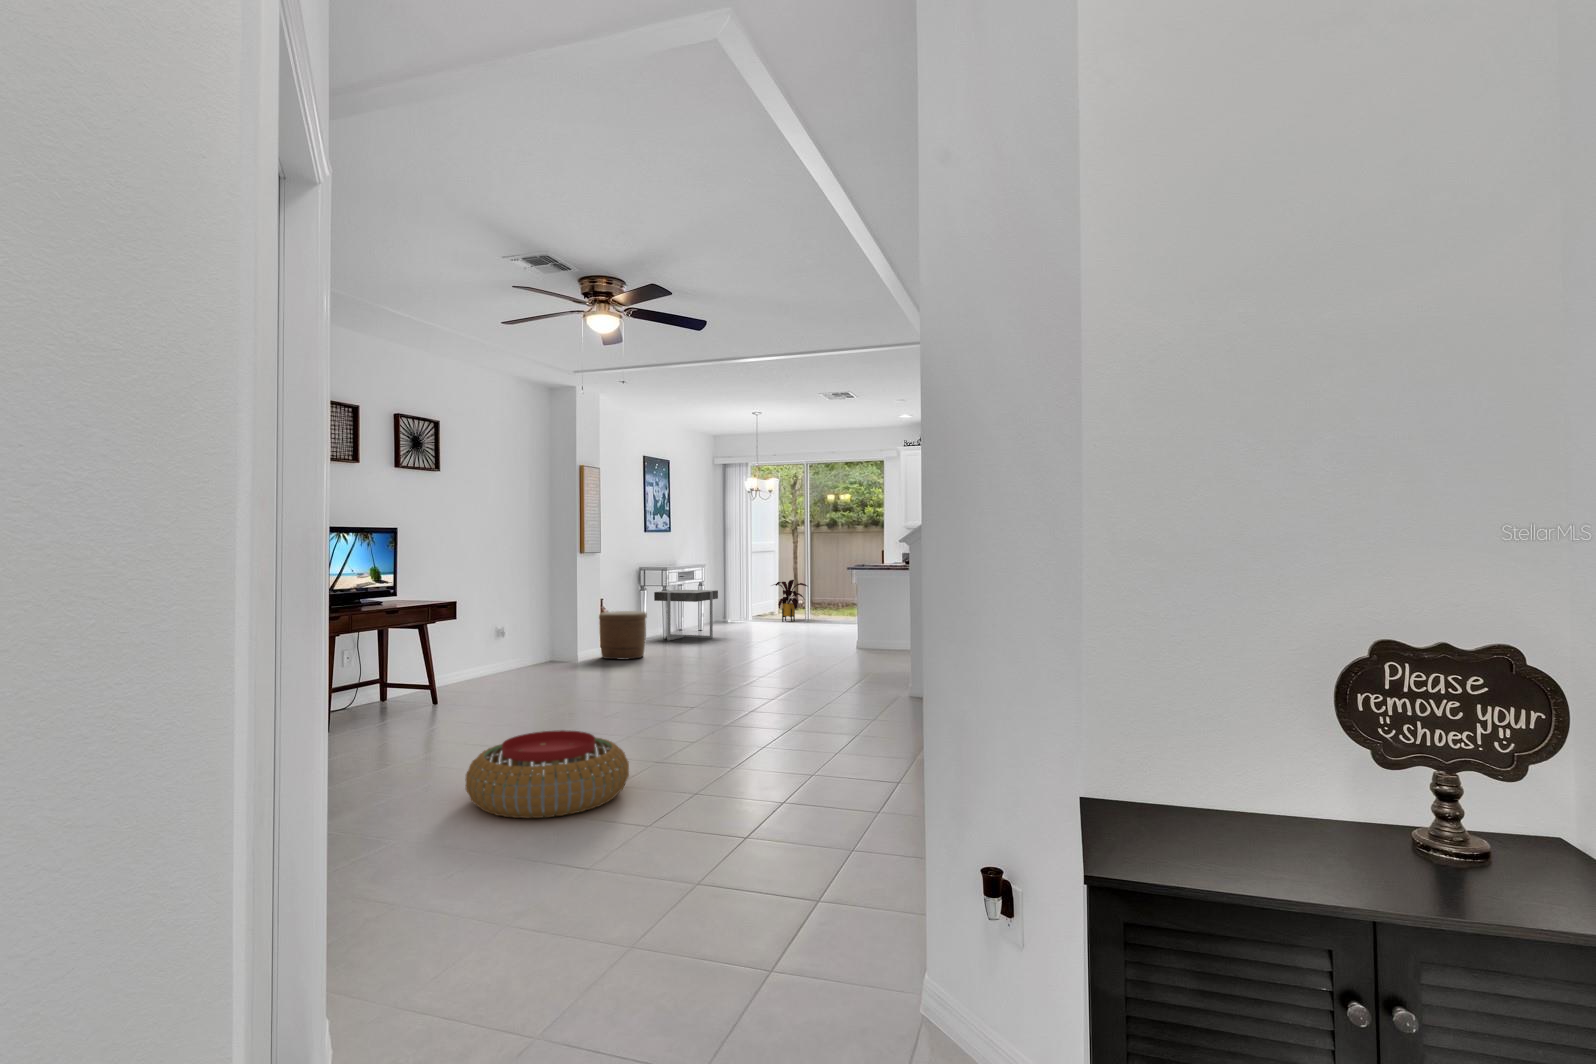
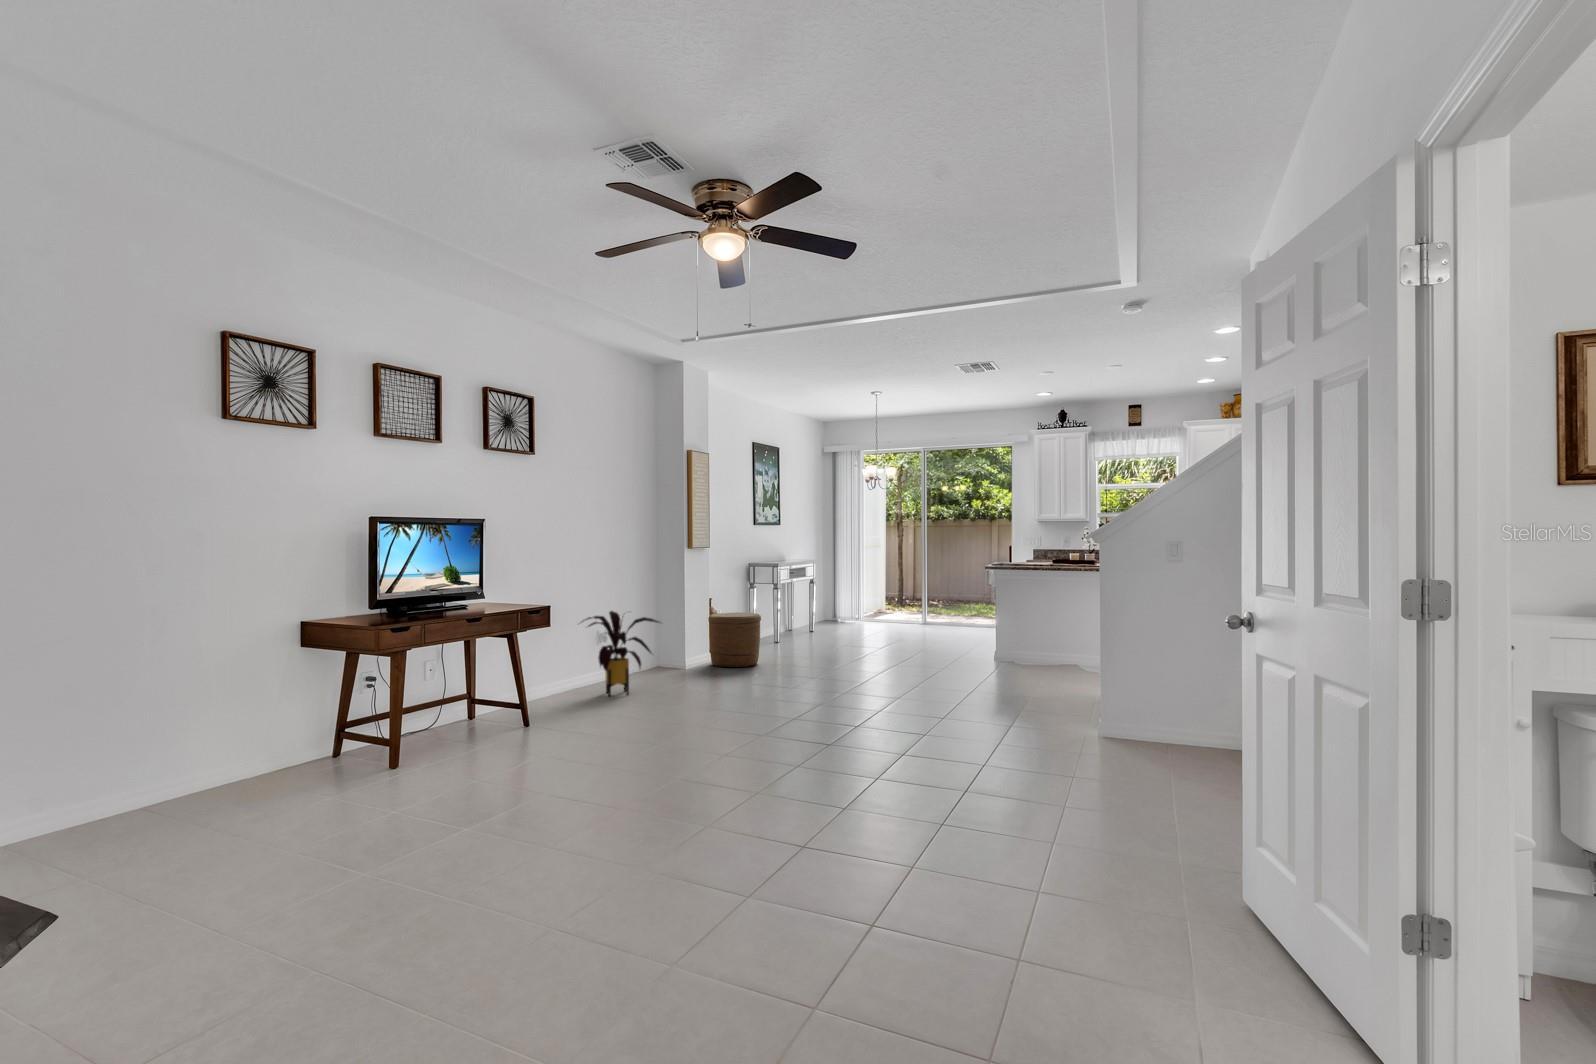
house plant: present [774,580,807,622] -> present [585,611,659,696]
side table: present [654,590,718,640] -> none [765,588,834,644]
pouf: present [465,730,629,818] -> none [548,793,775,939]

